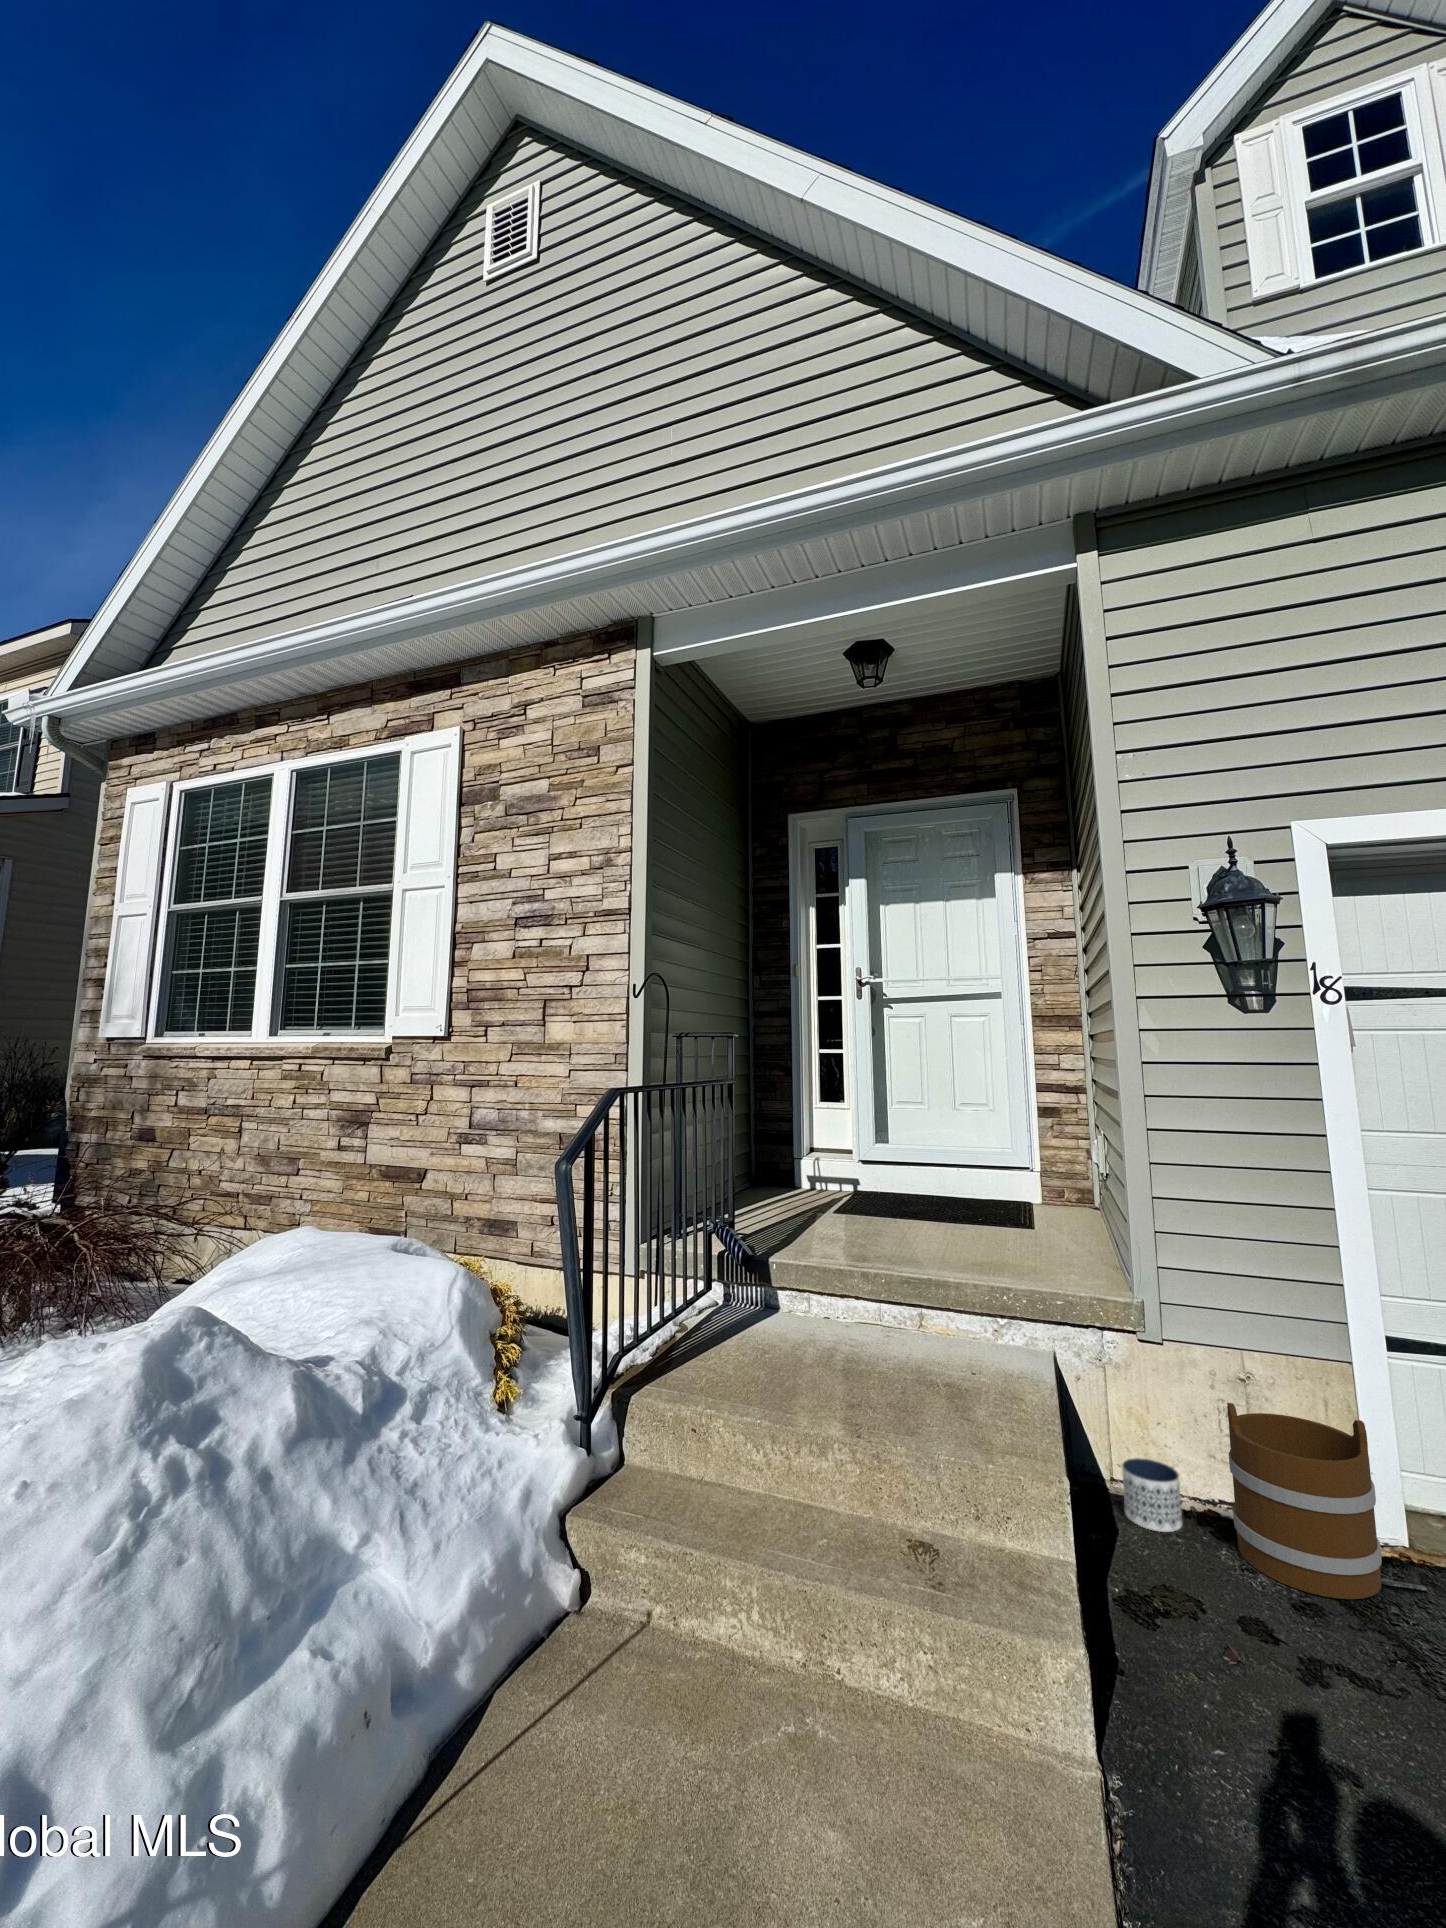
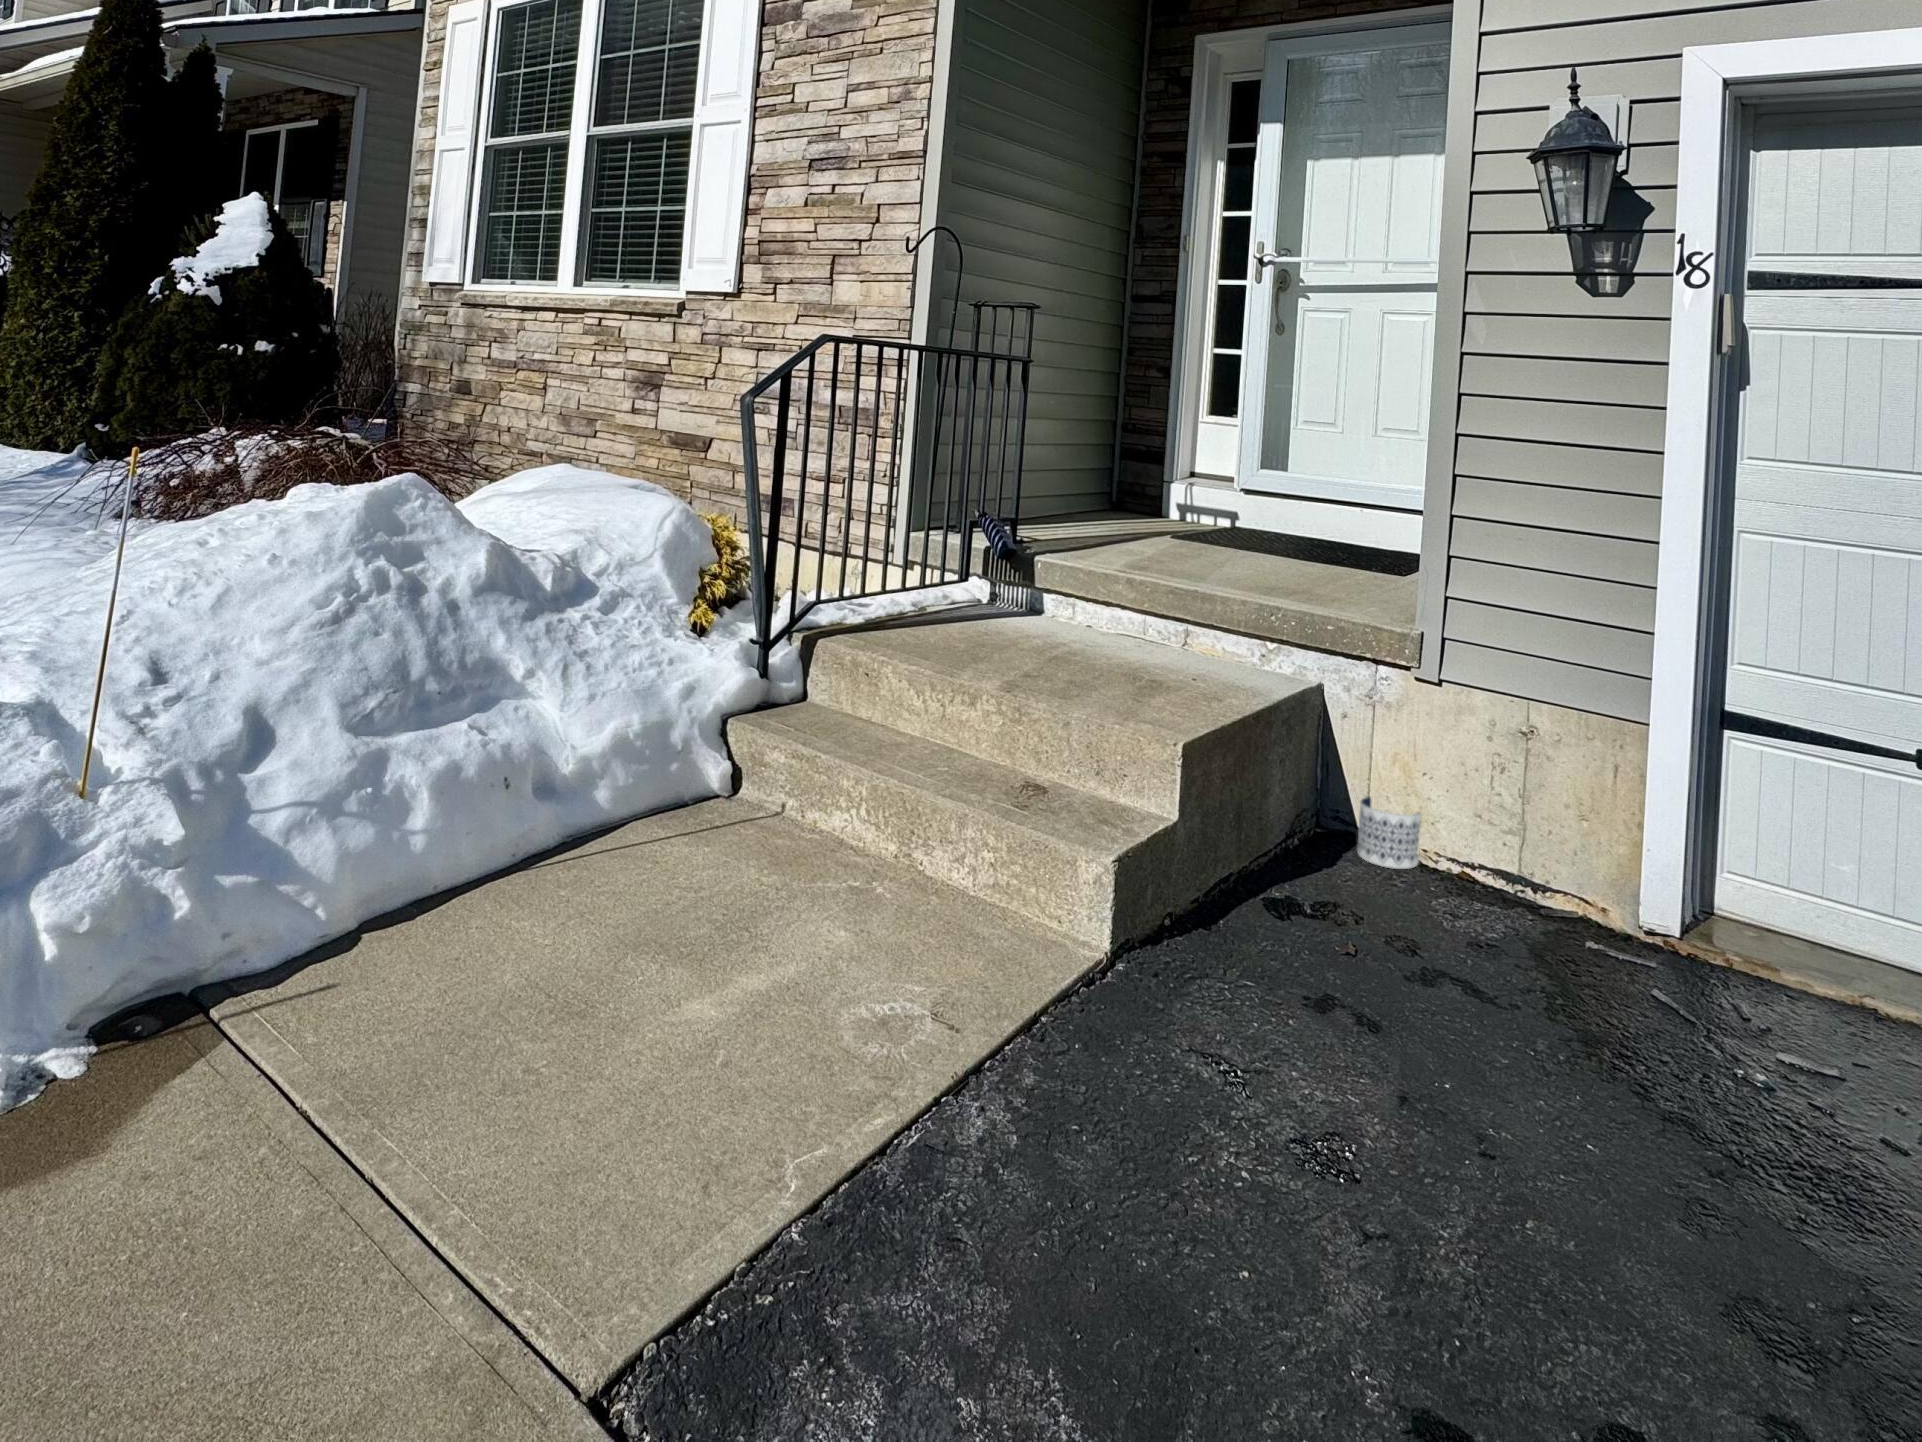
bucket: present [1227,1403,1382,1599] -> none [1456,733,1612,940]

